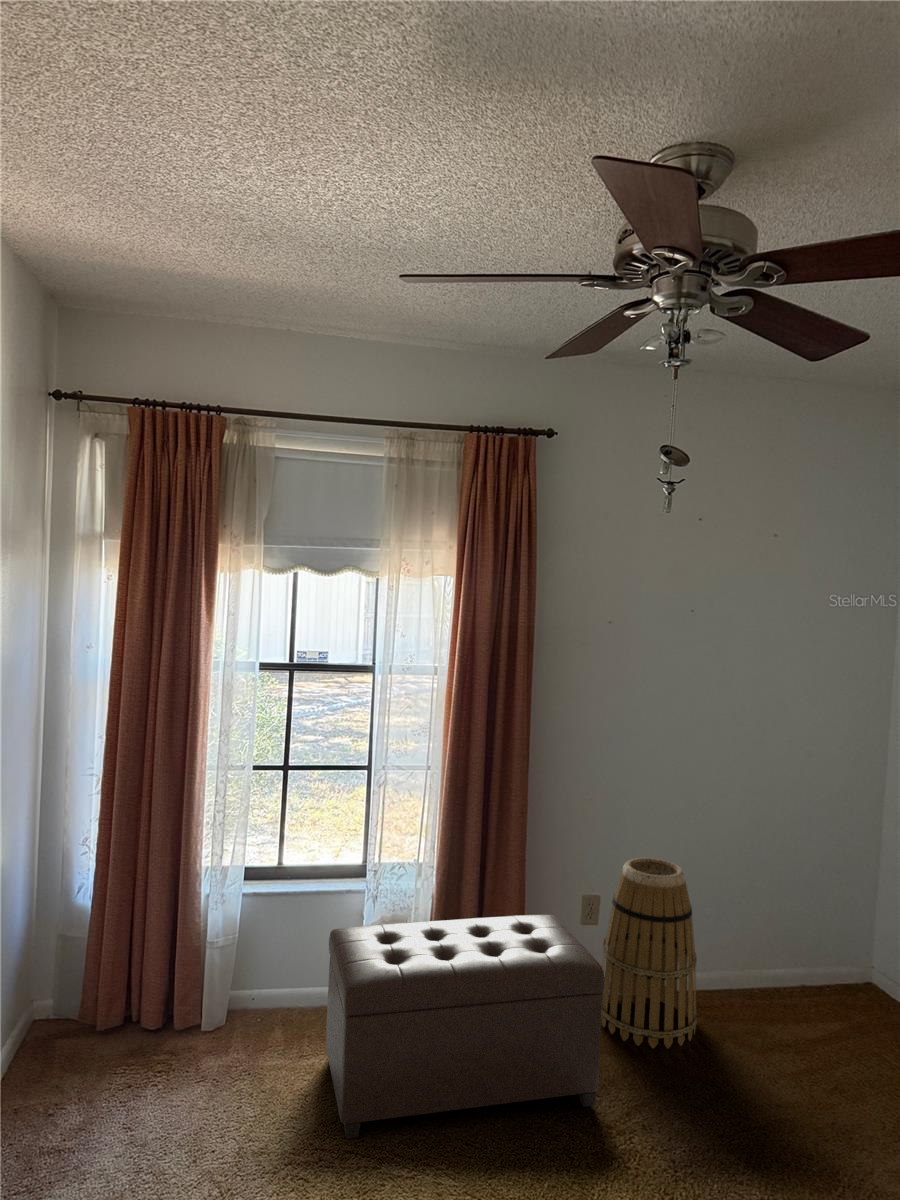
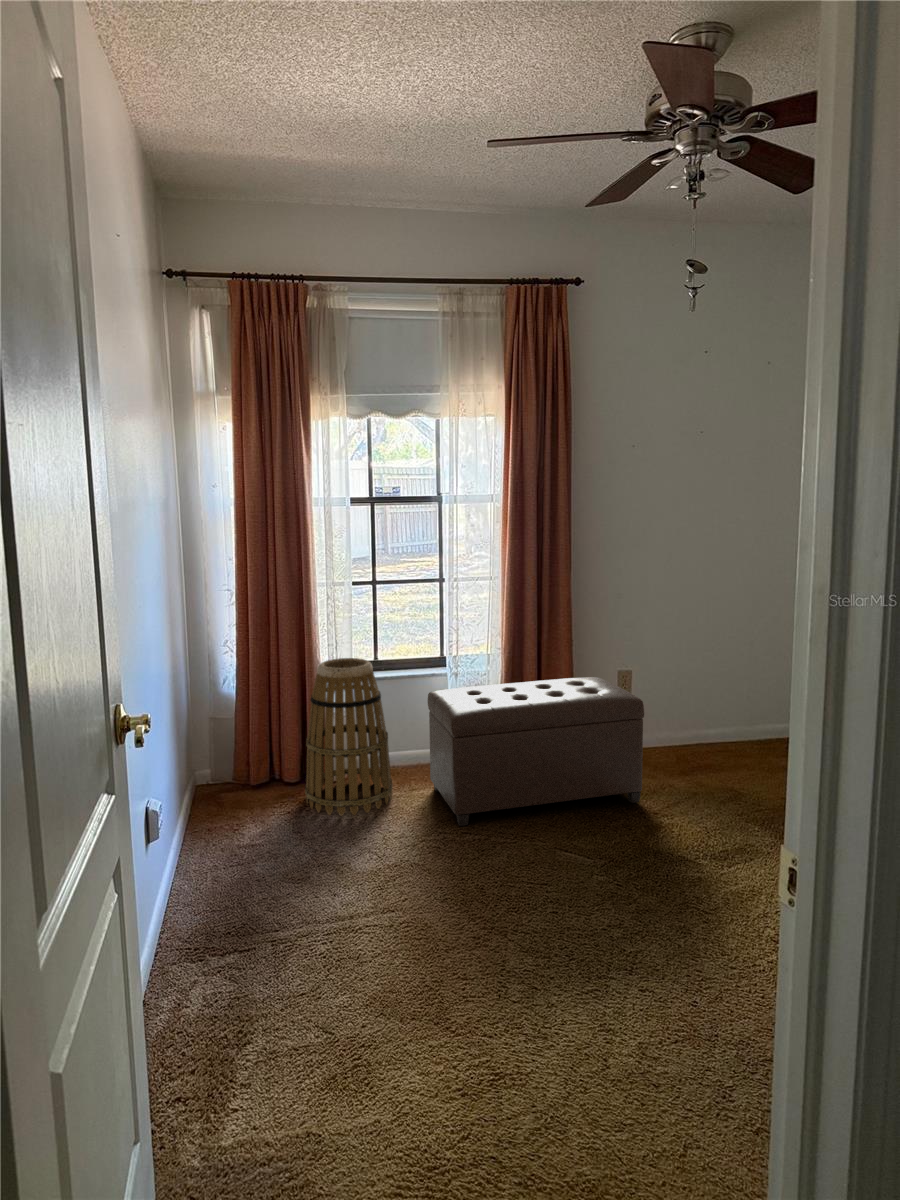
basket: present [602,858,697,1048] -> present [305,658,393,816]

